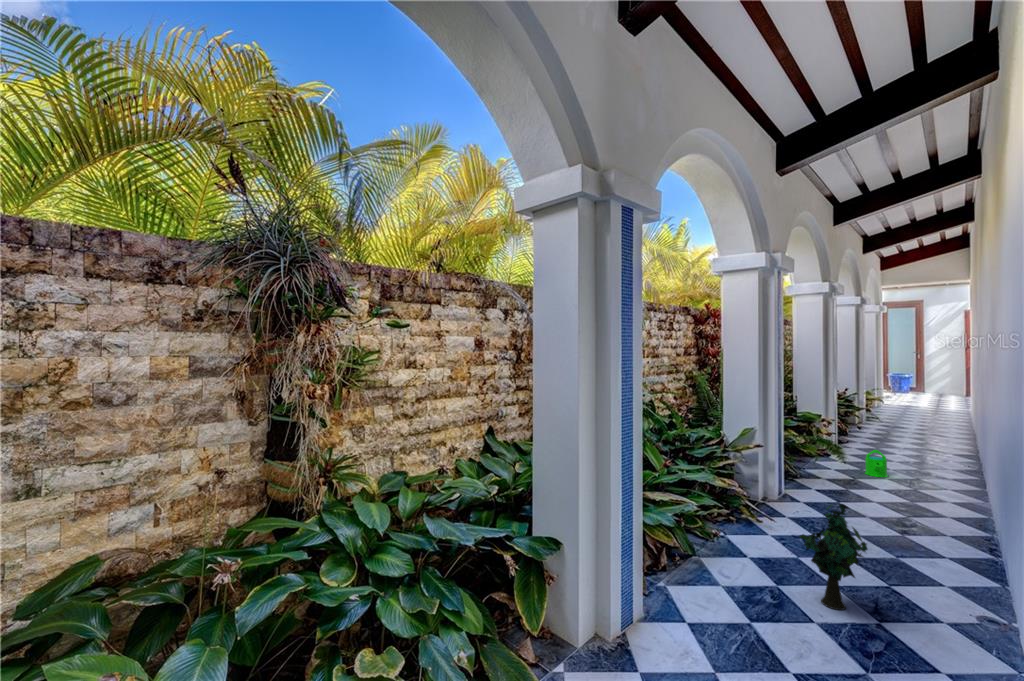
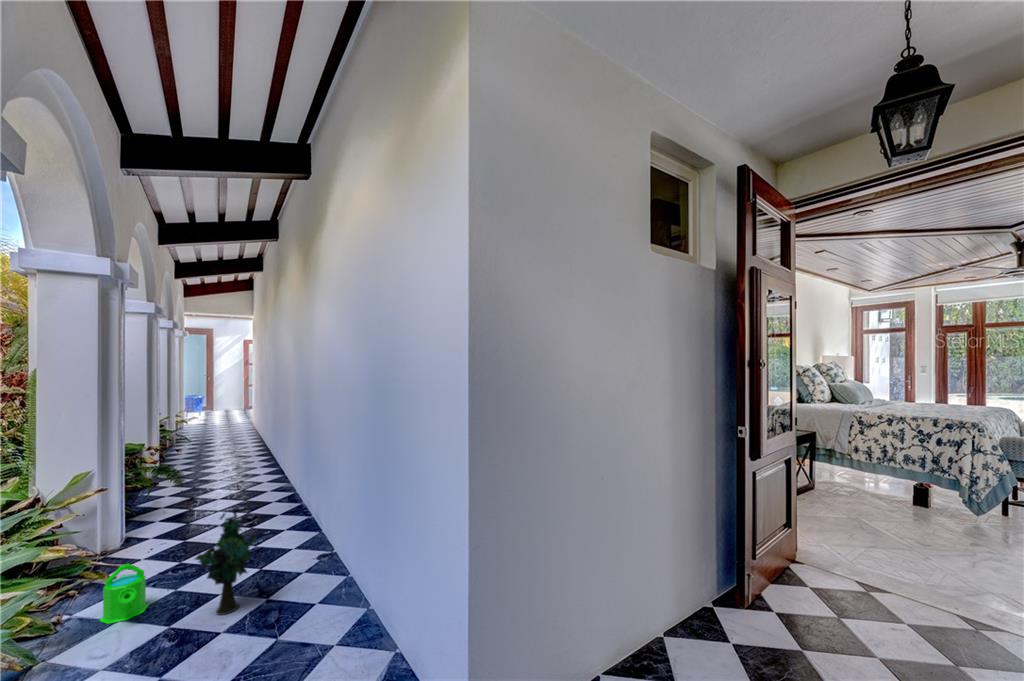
watering can: present [865,450,888,477] -> present [100,564,149,624]

